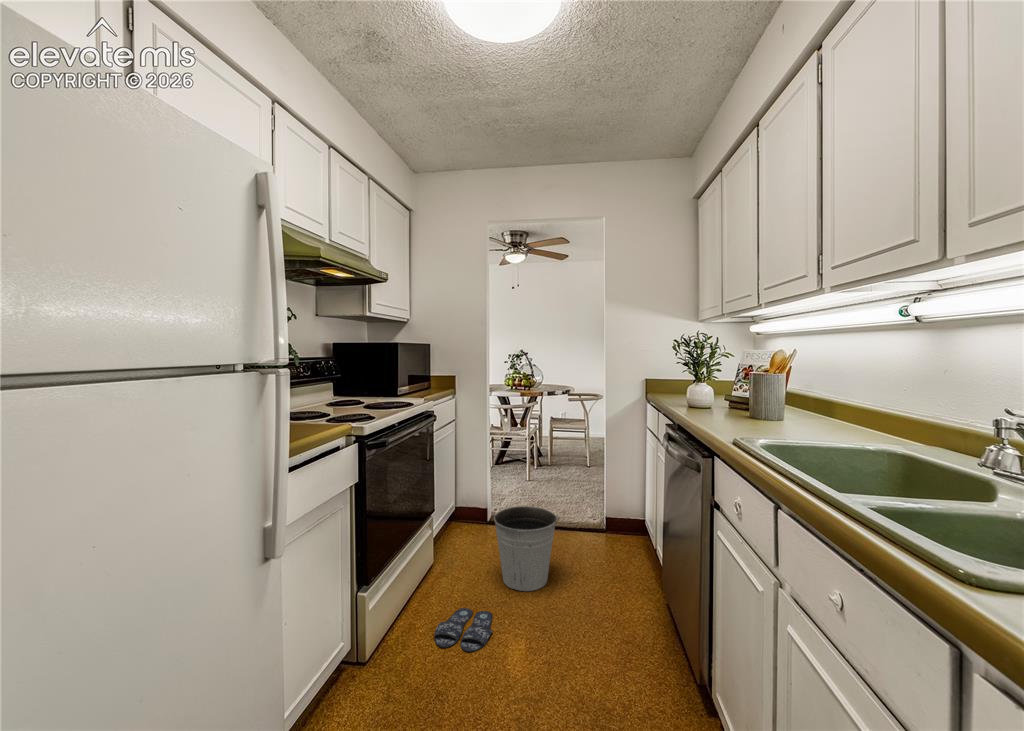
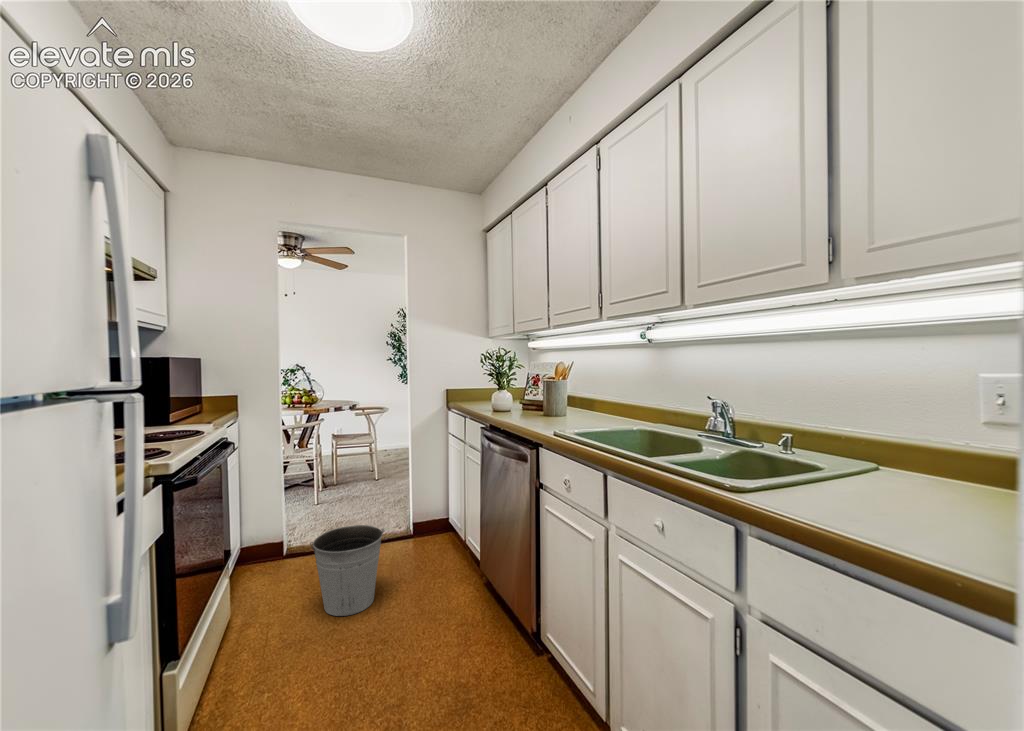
slippers: present [434,608,492,652] -> none [263,647,334,704]

